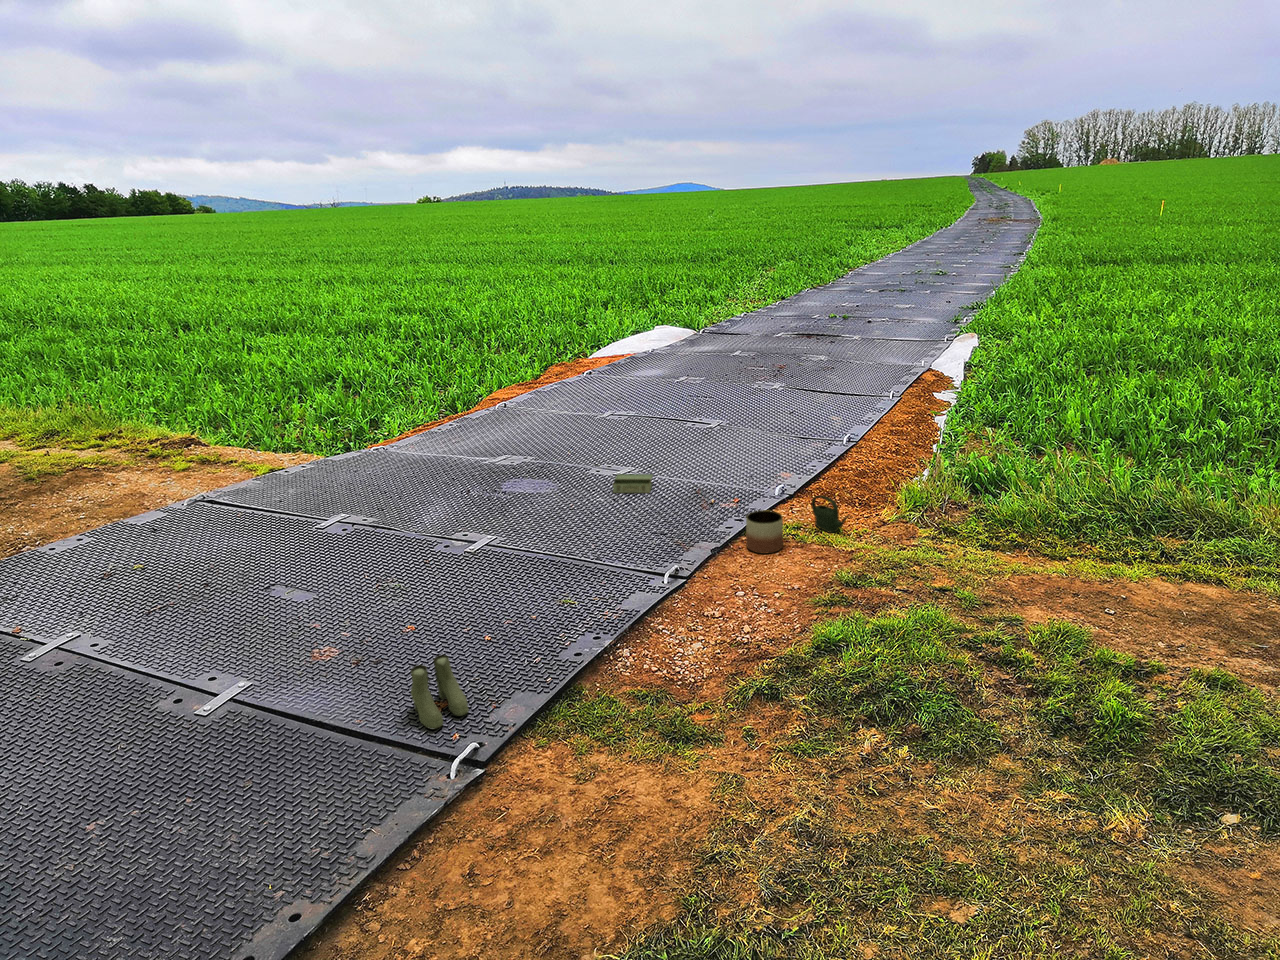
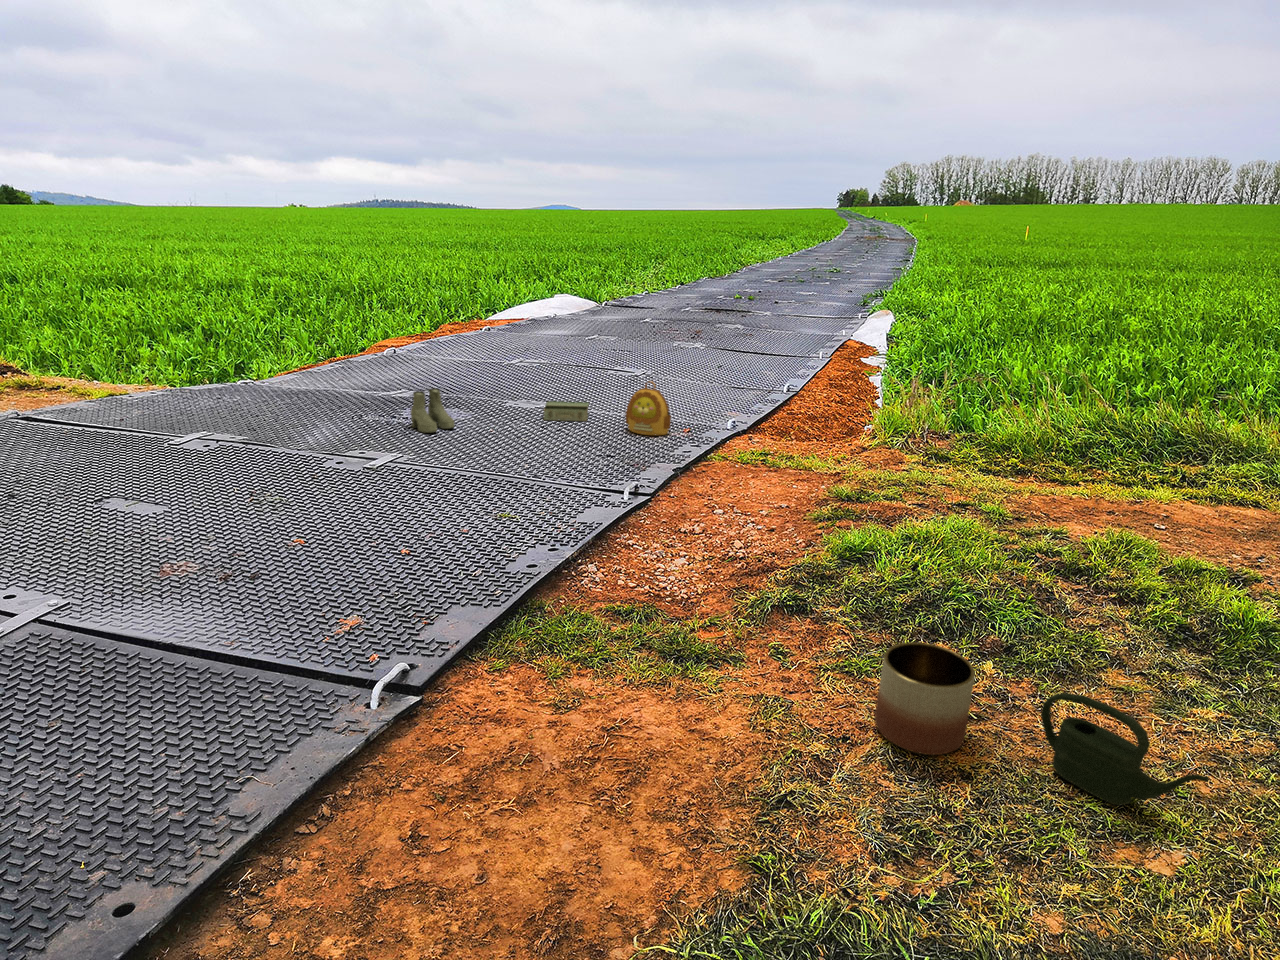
backpack: none [680,461,719,508] -> present [625,381,671,435]
watering can: present [811,496,850,533] -> present [1041,693,1209,805]
planter: present [746,510,783,554] -> present [875,642,975,755]
boots: present [411,655,469,729] -> present [411,388,455,433]

